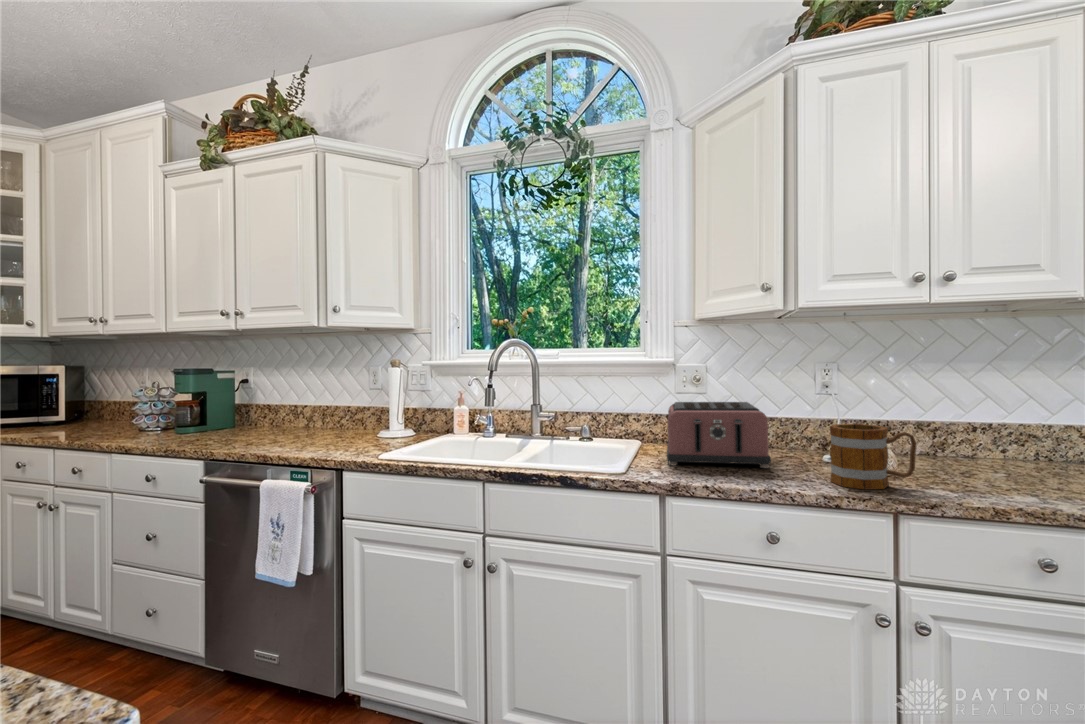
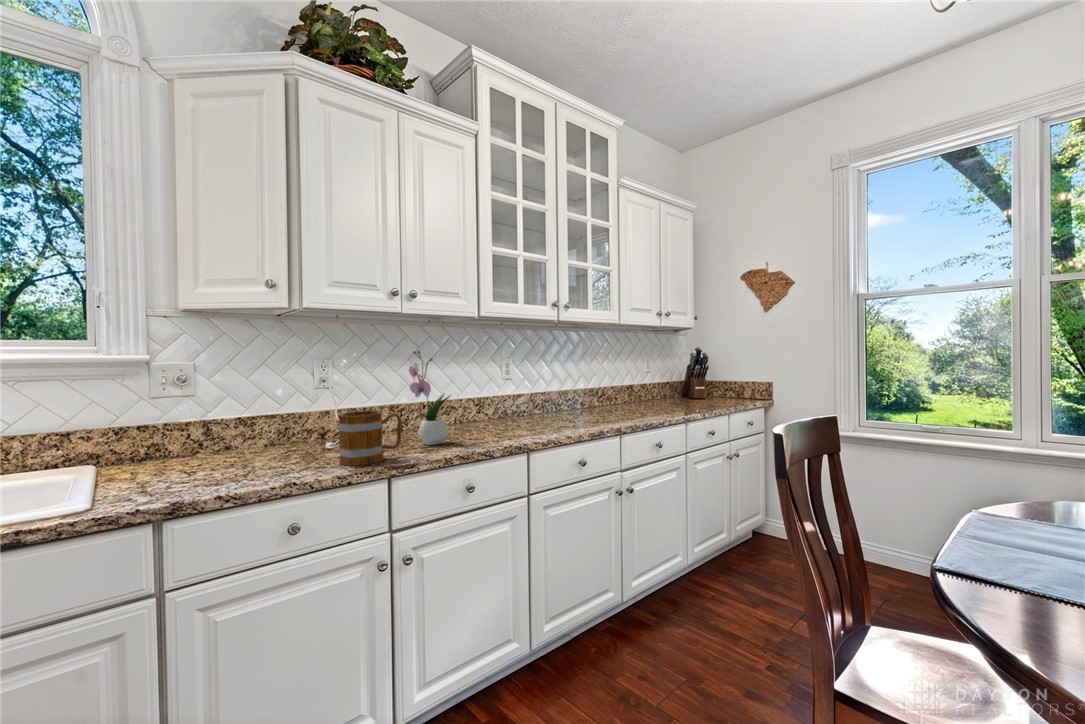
flower arrangement: none [938,351,1012,486] -> present [409,351,450,445]
toaster: present [667,402,771,468] -> none [144,402,281,485]

